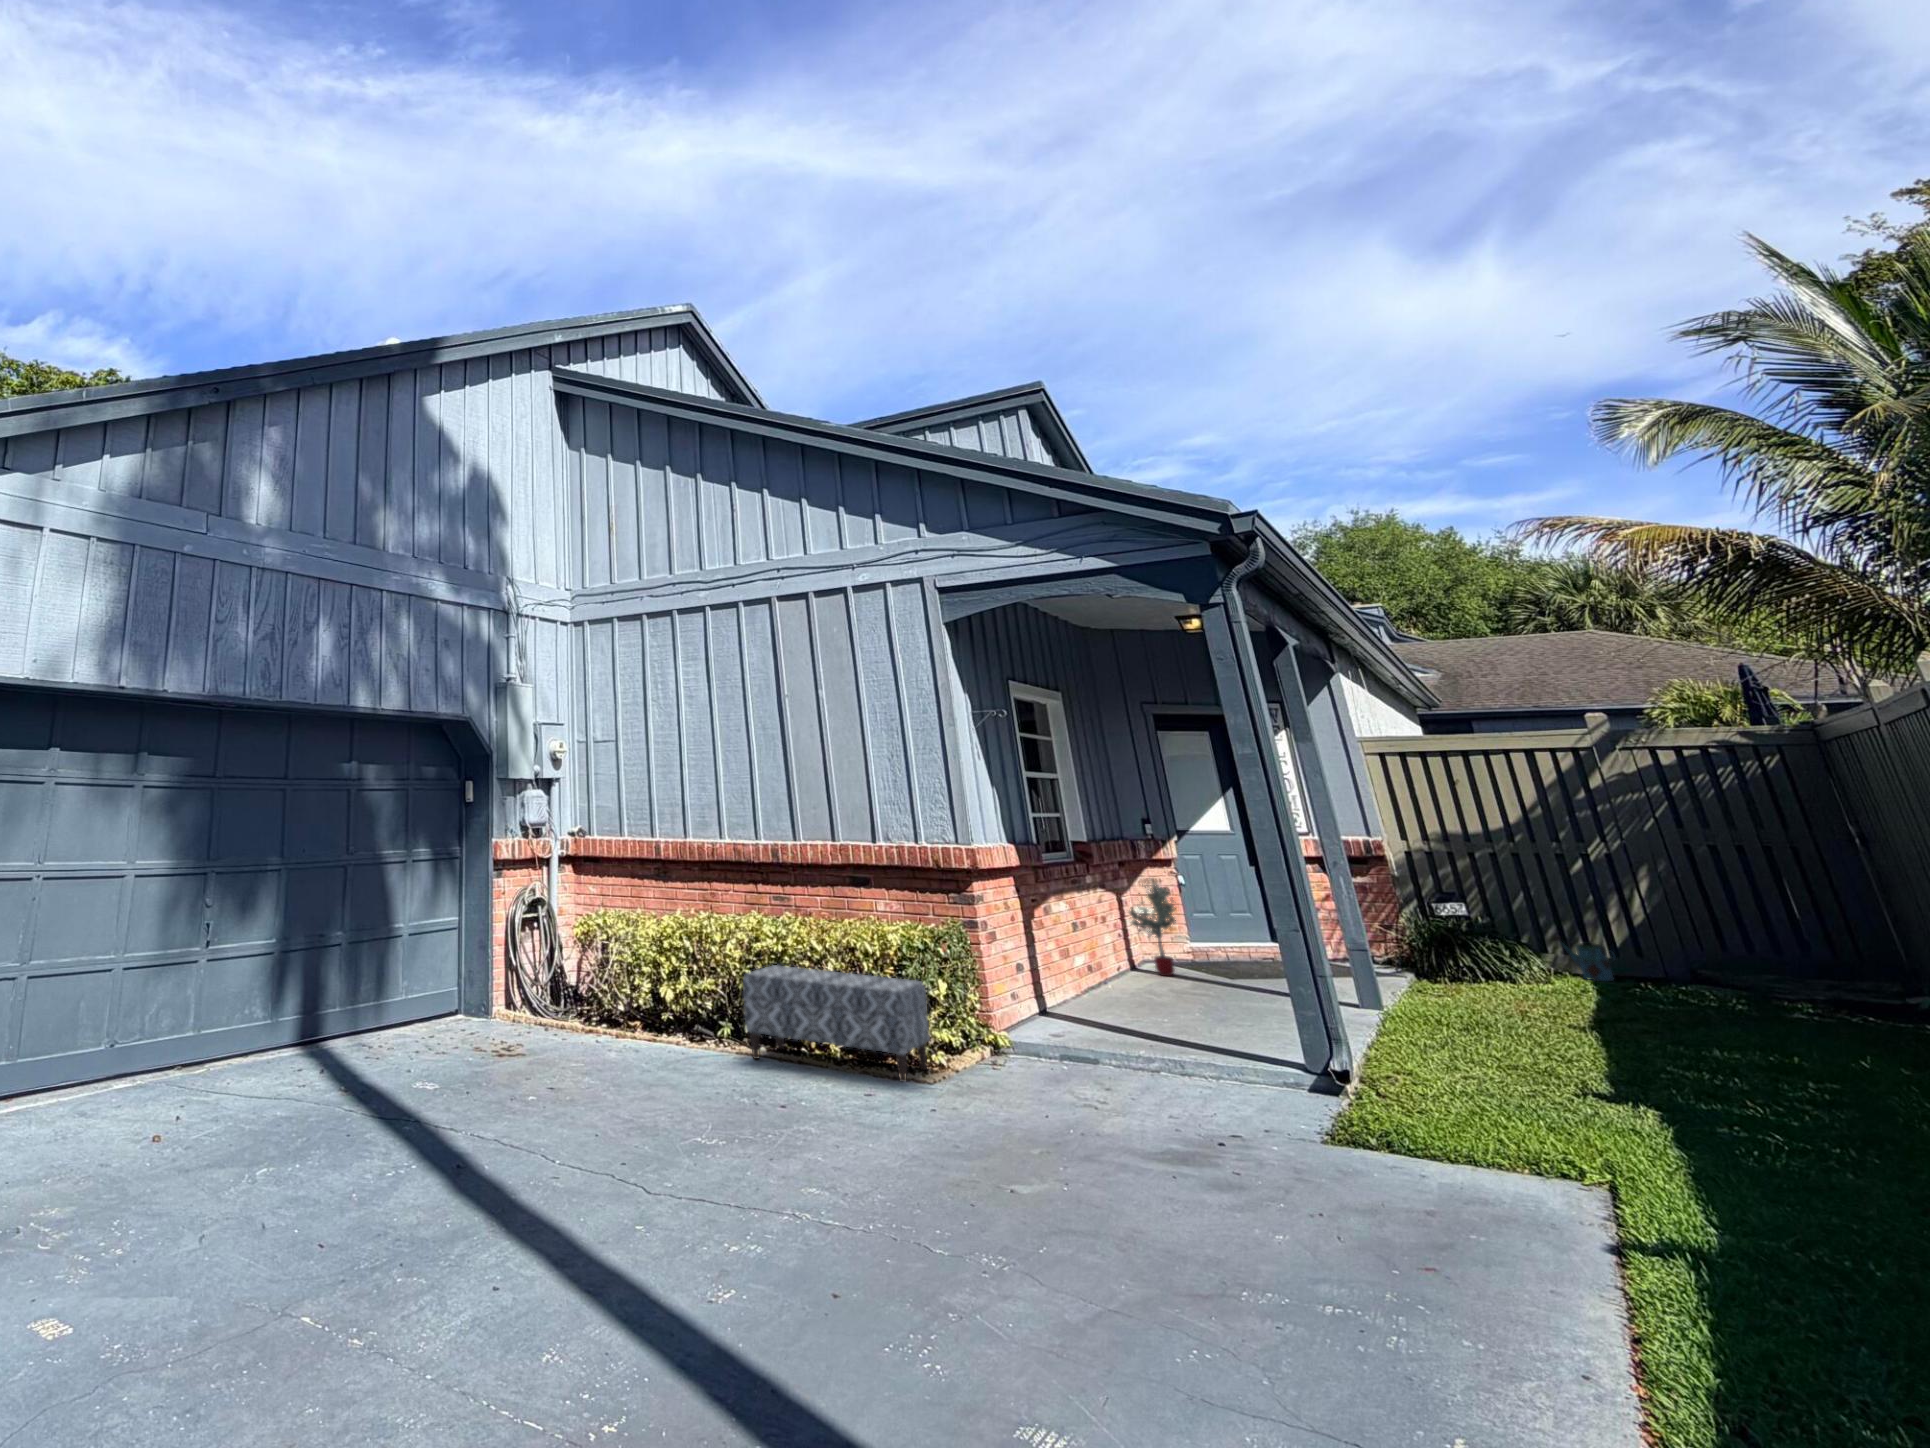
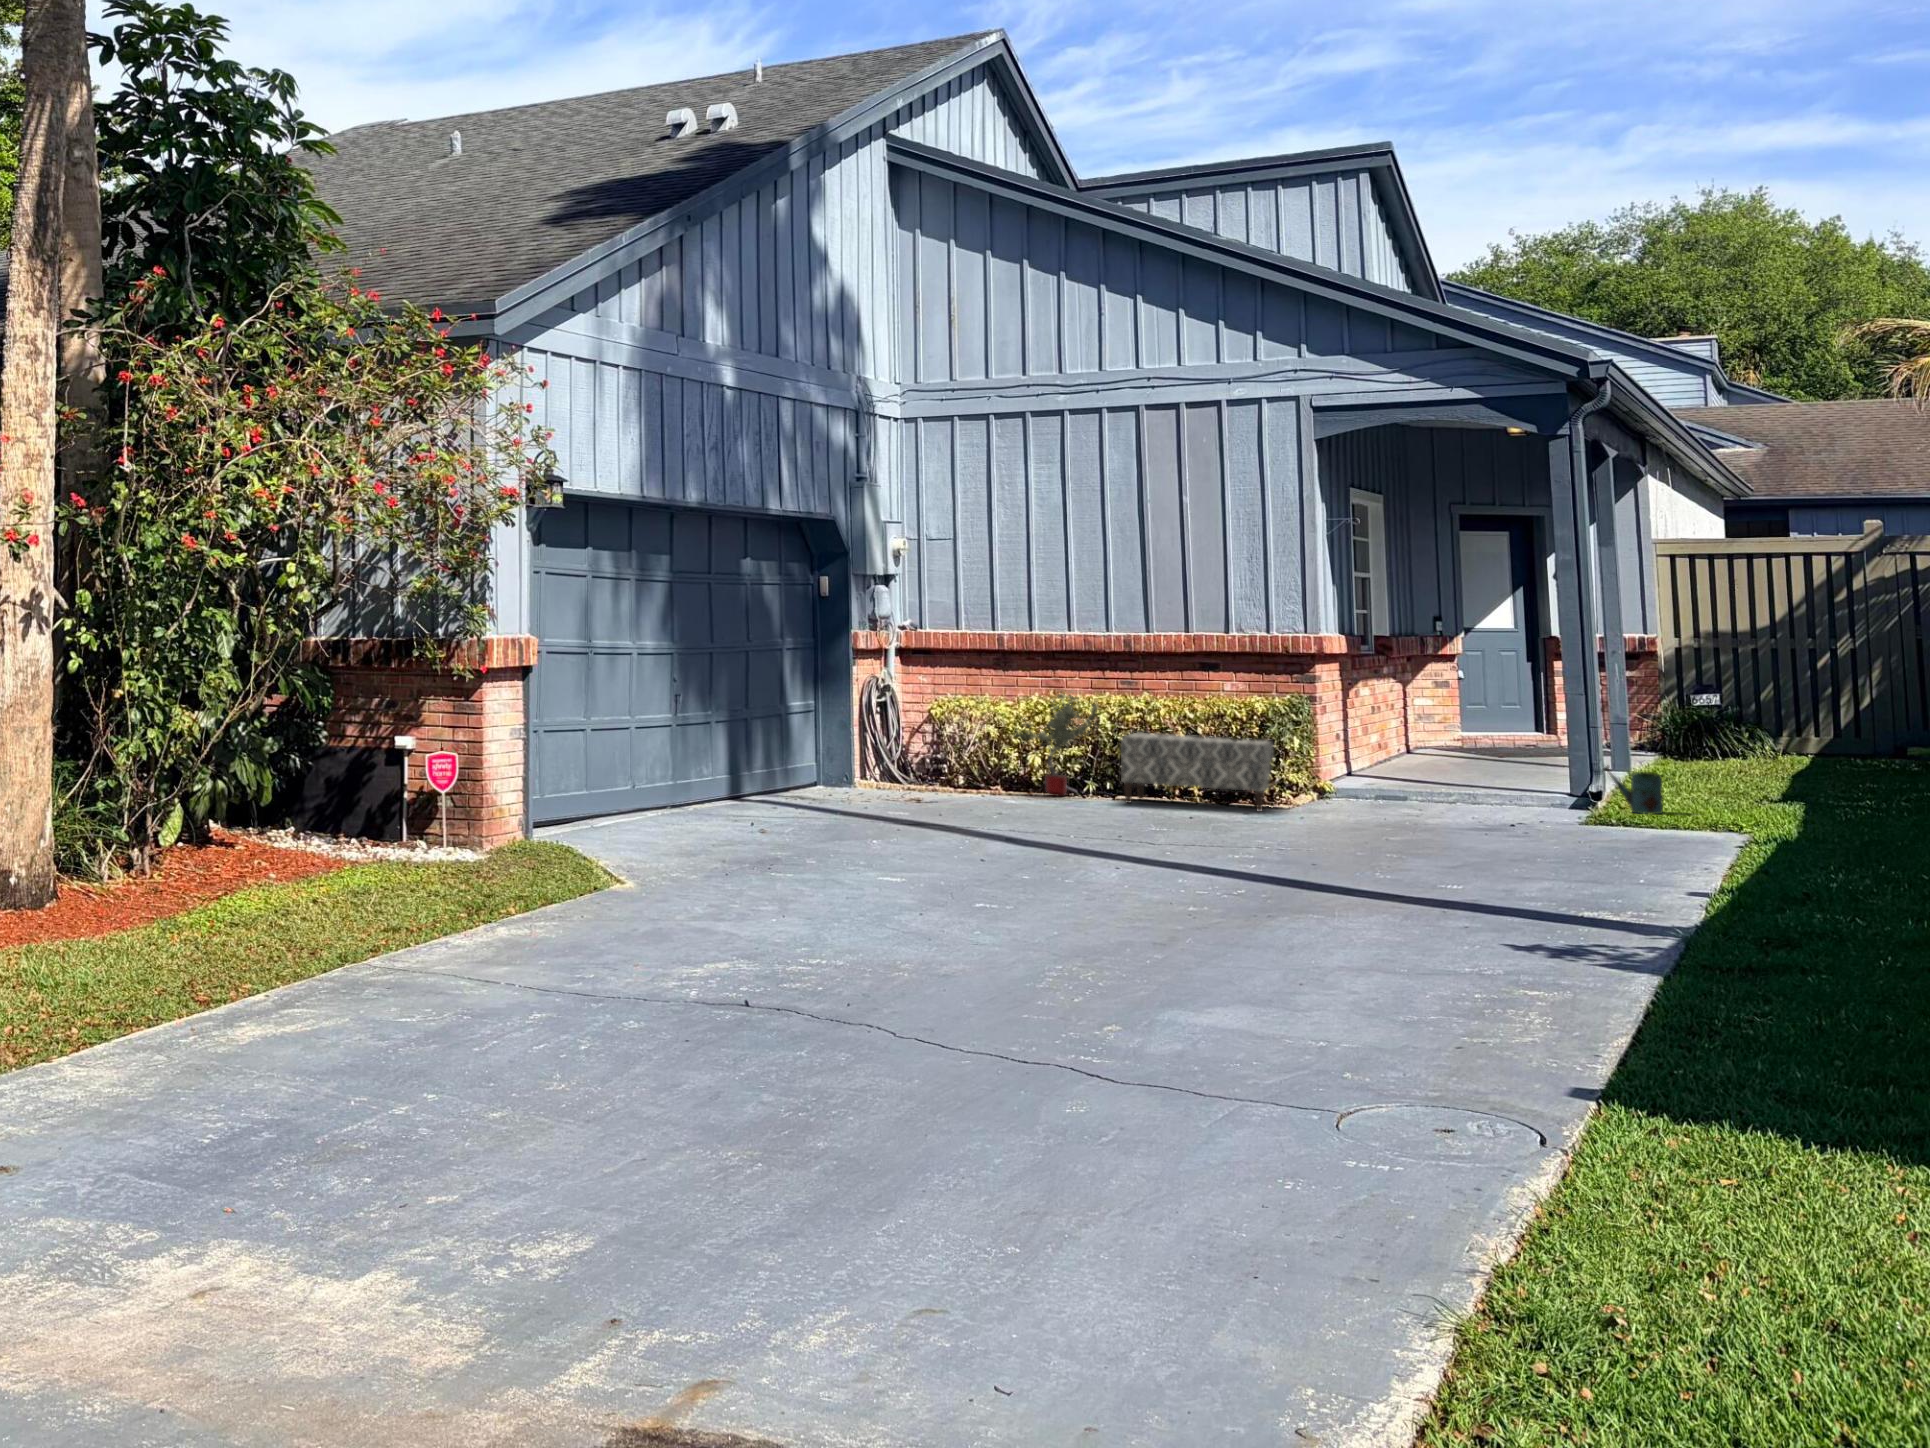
potted tree: present [1129,883,1176,976] -> present [1014,689,1098,796]
watering can: present [1554,936,1615,981] -> present [1602,765,1674,814]

